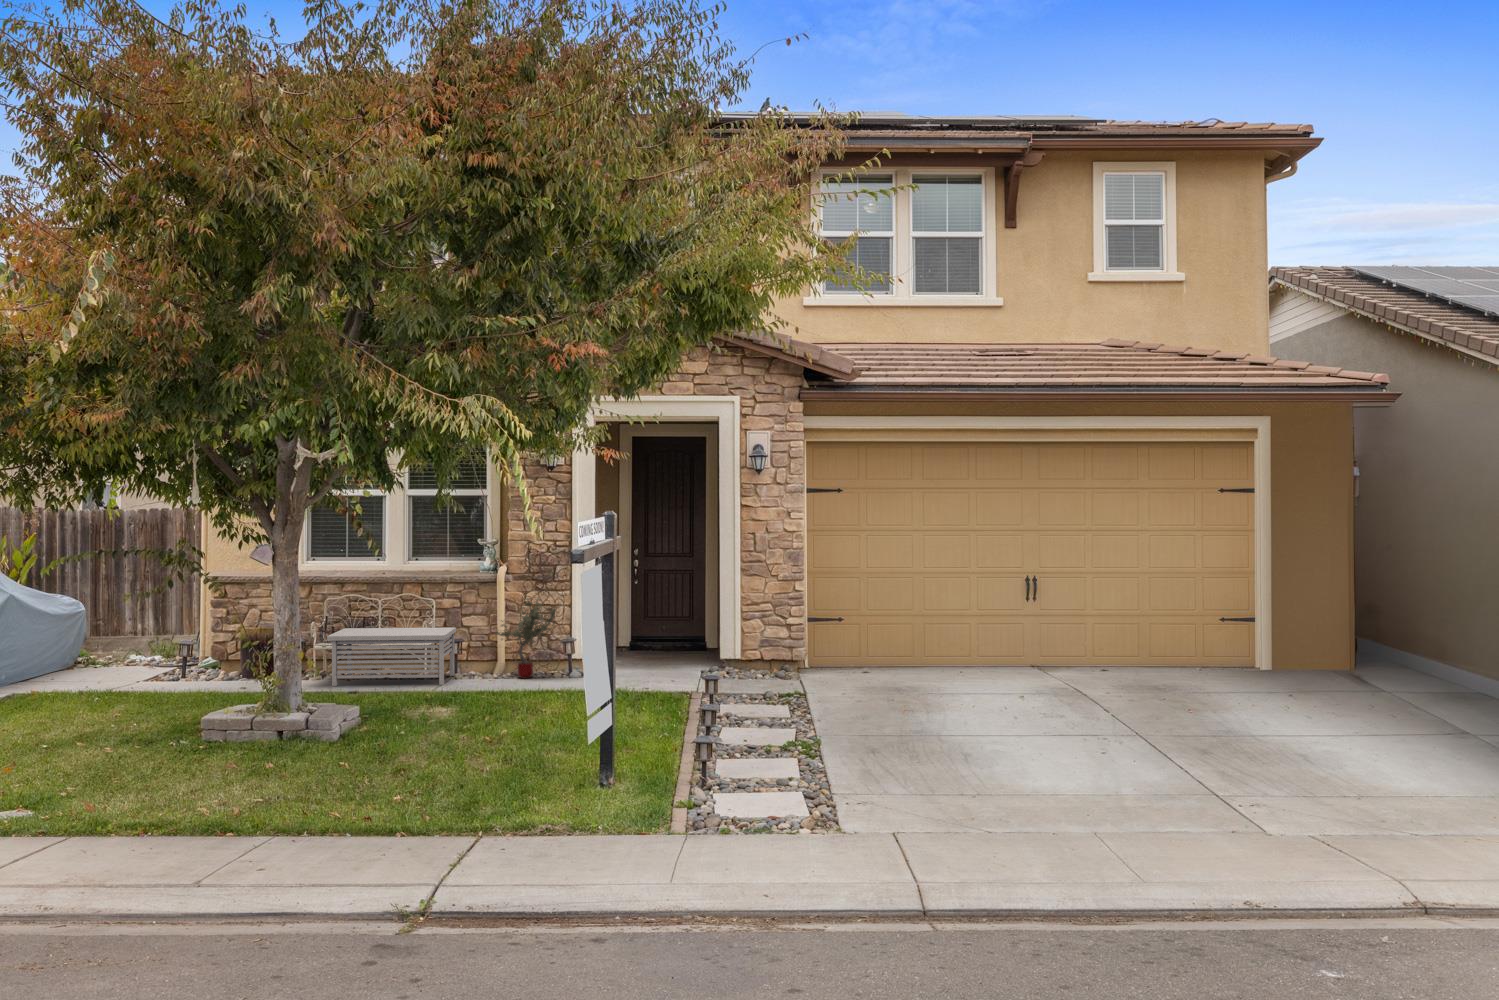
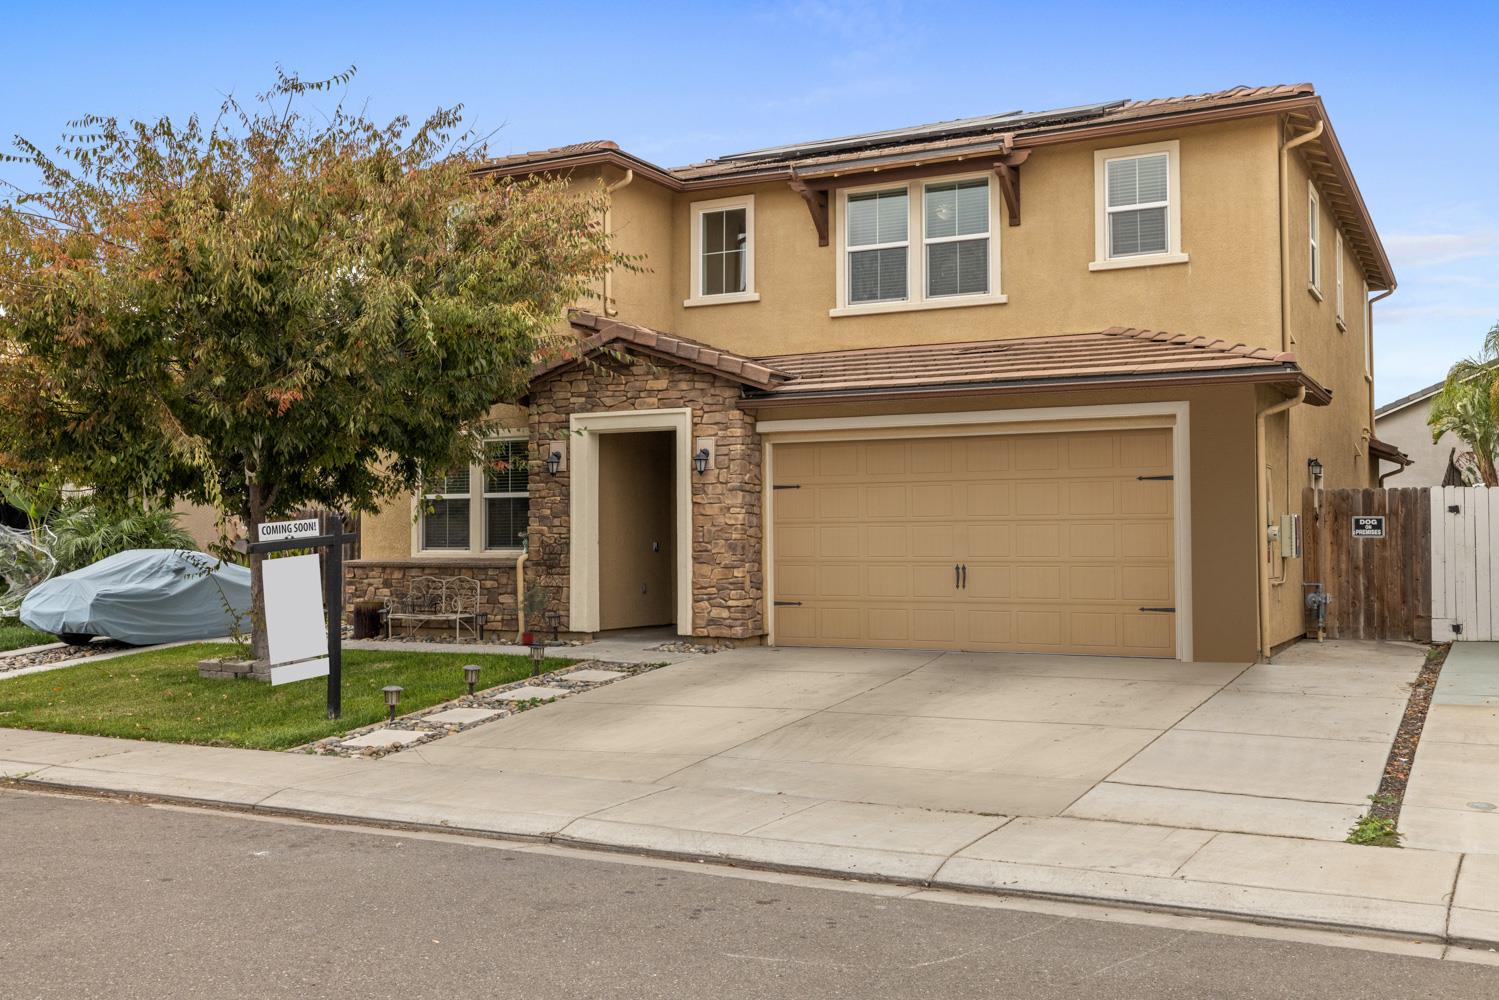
storage bench: present [327,627,456,686] -> none [387,603,488,646]

